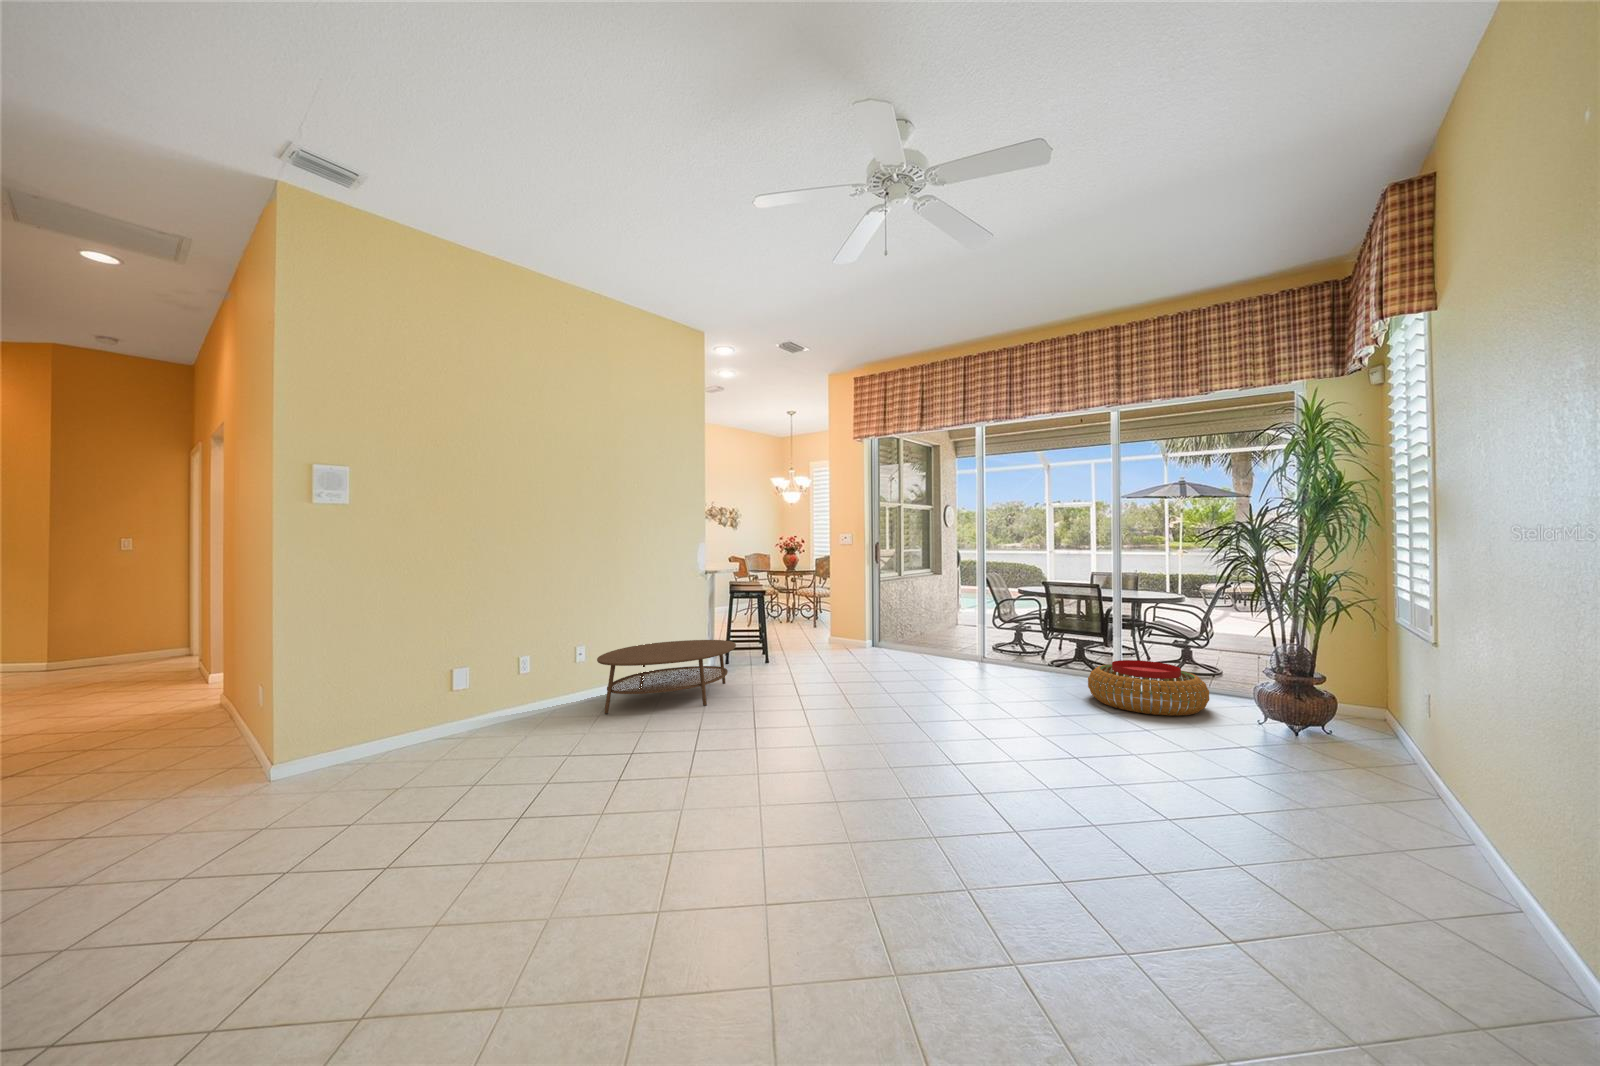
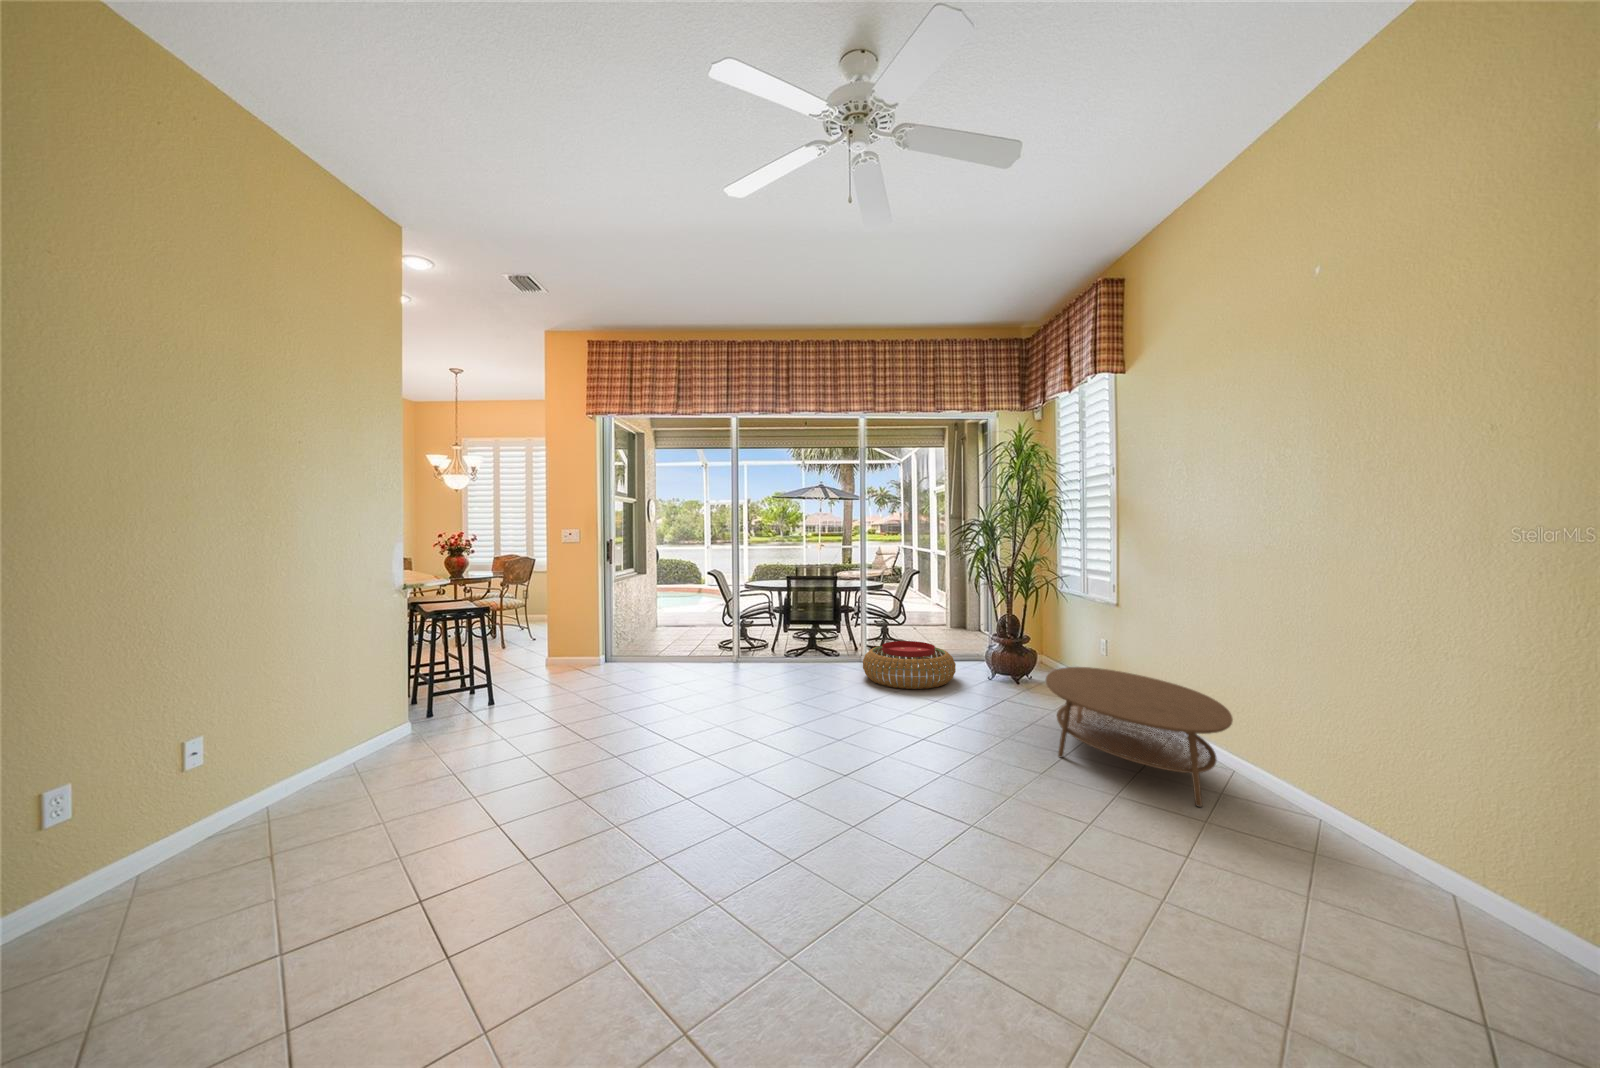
coffee table: present [597,640,736,714] -> present [1046,667,1233,807]

